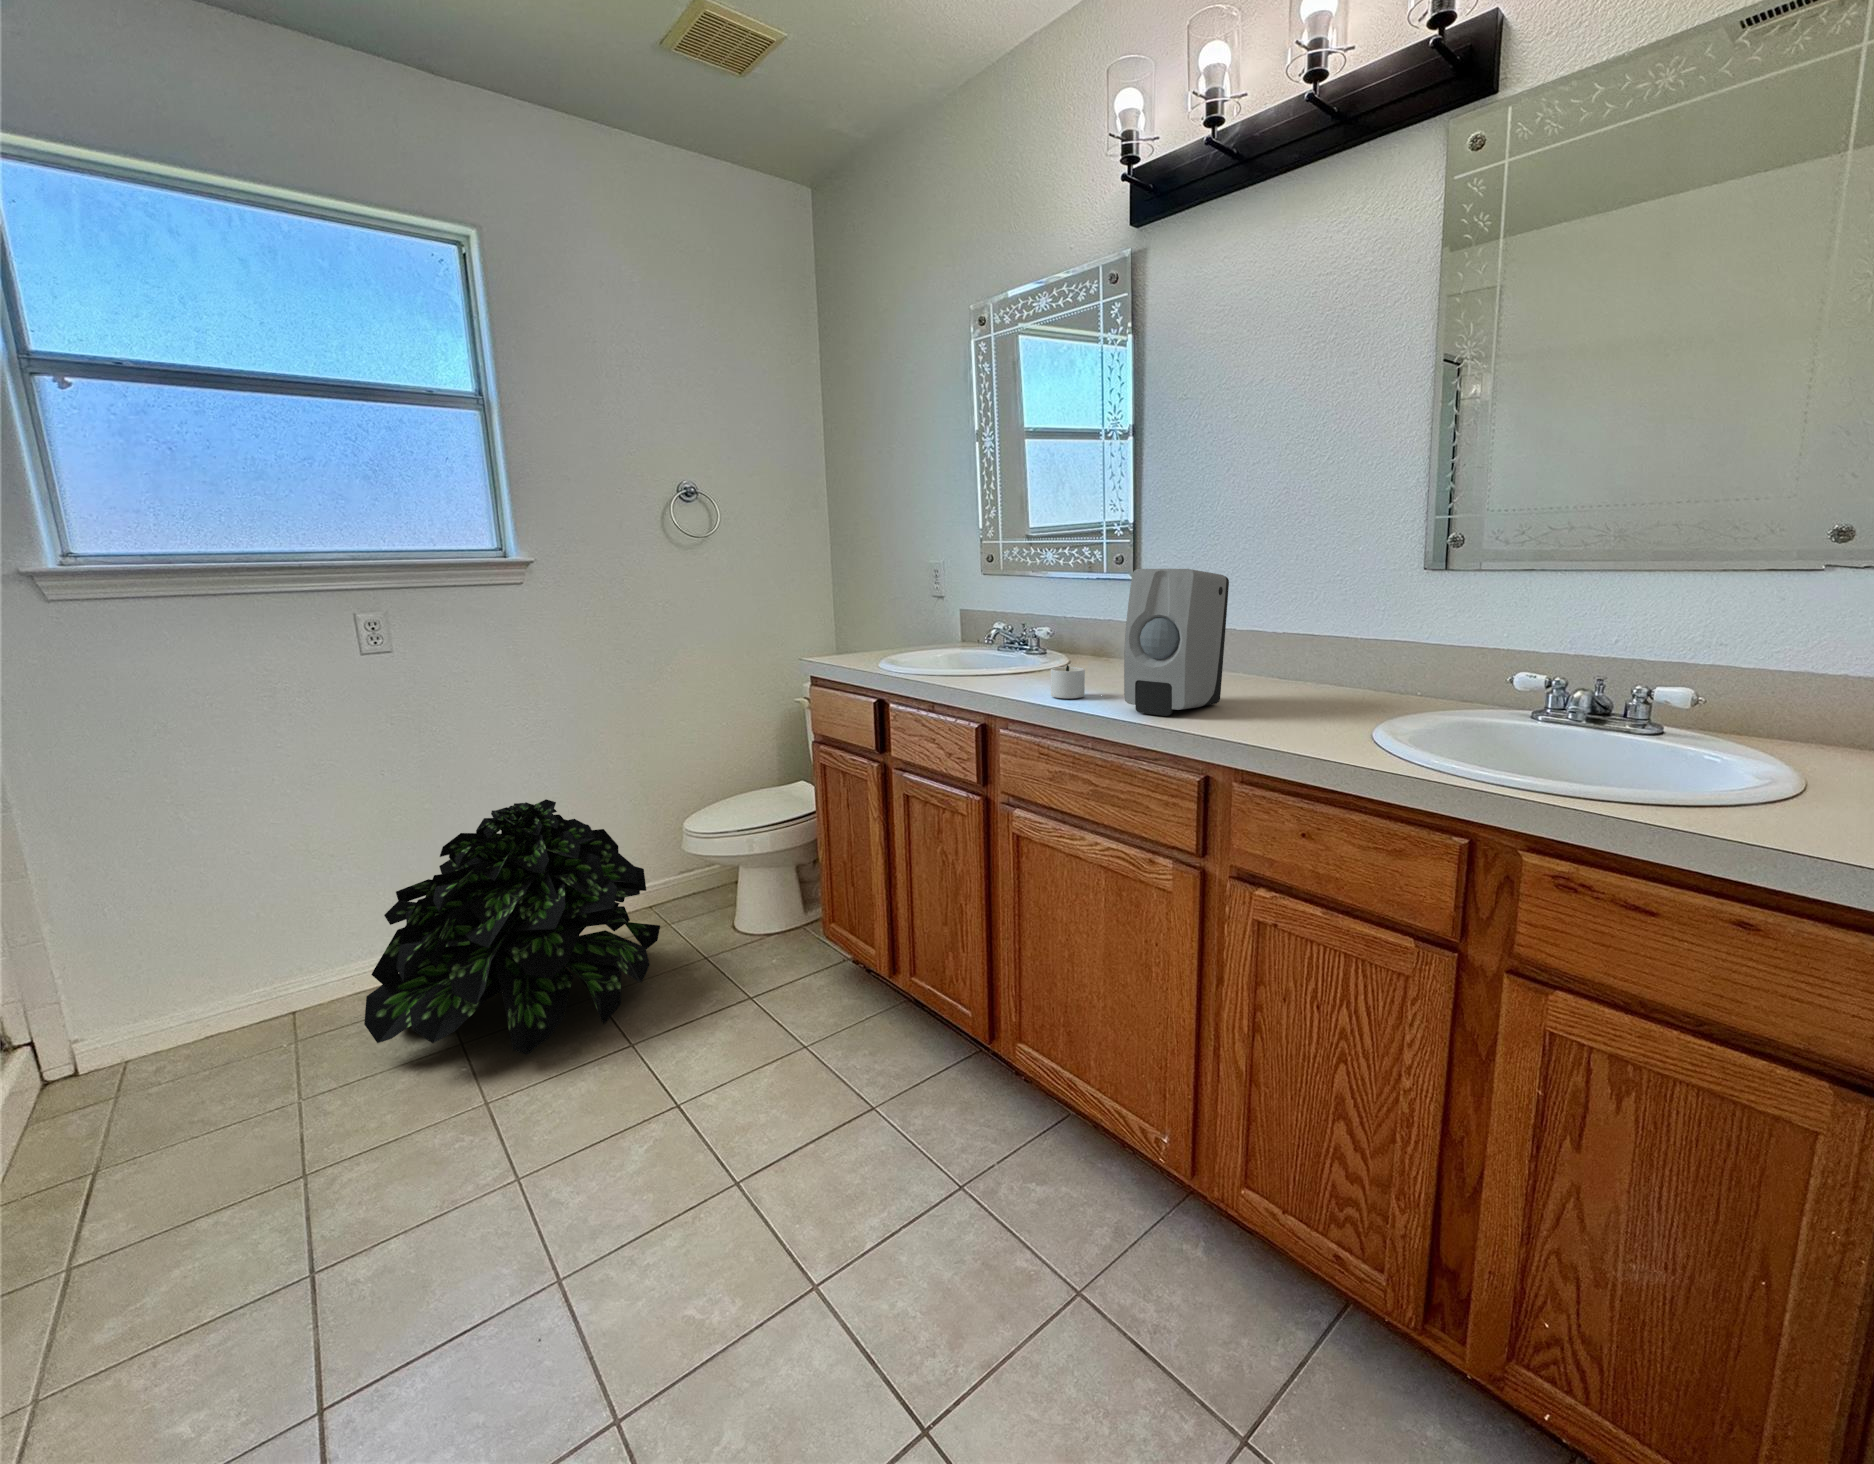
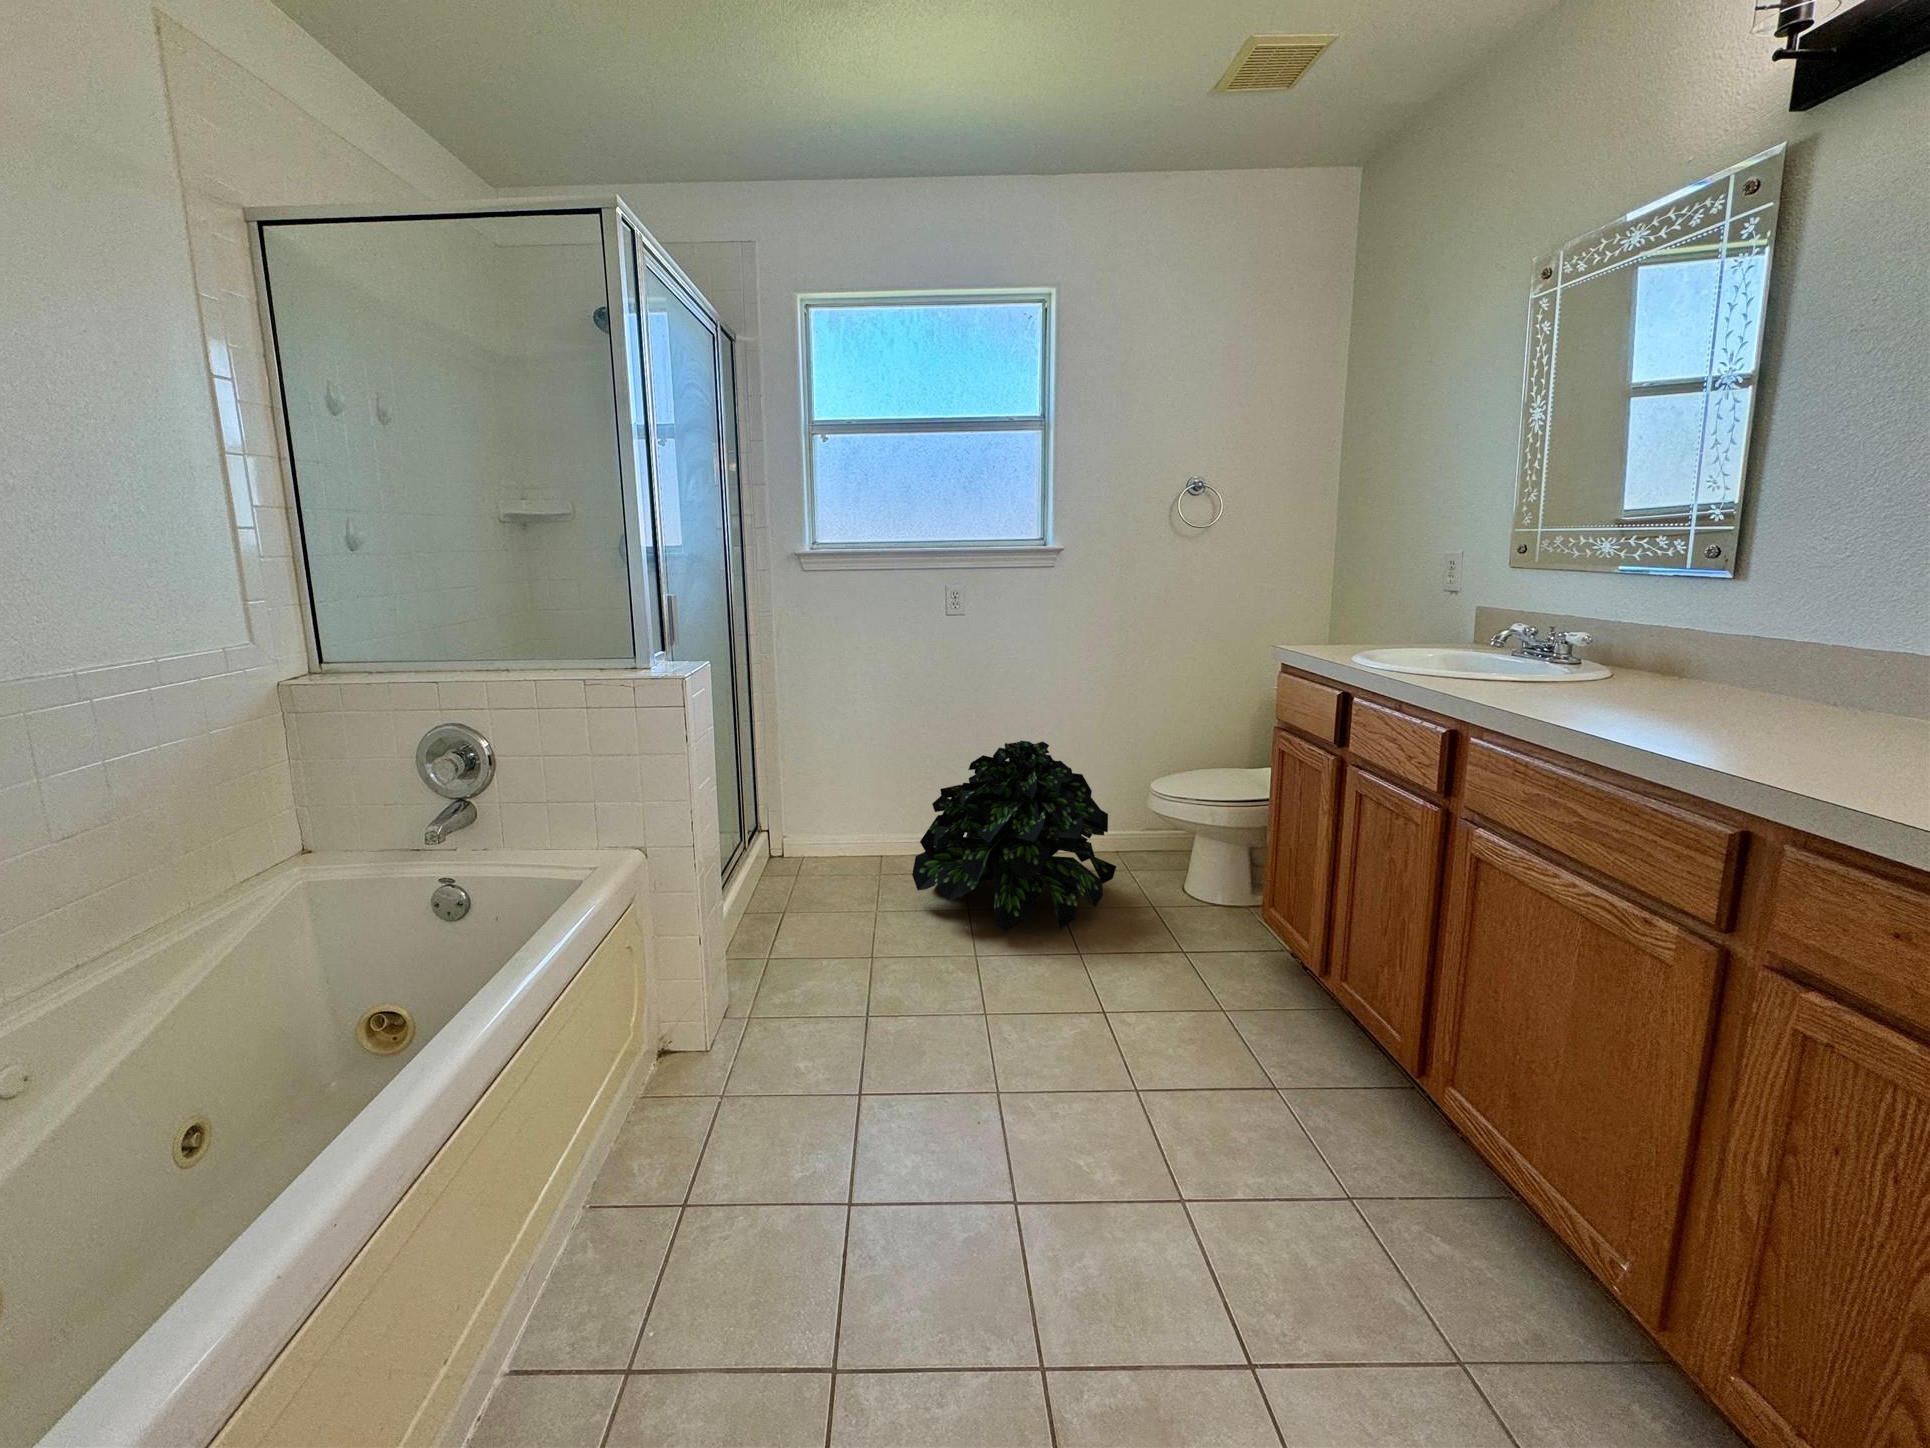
soap dispenser: present [1124,569,1229,716] -> none [1642,566,1864,750]
candle: present [1051,665,1085,698] -> none [1544,676,1622,718]

